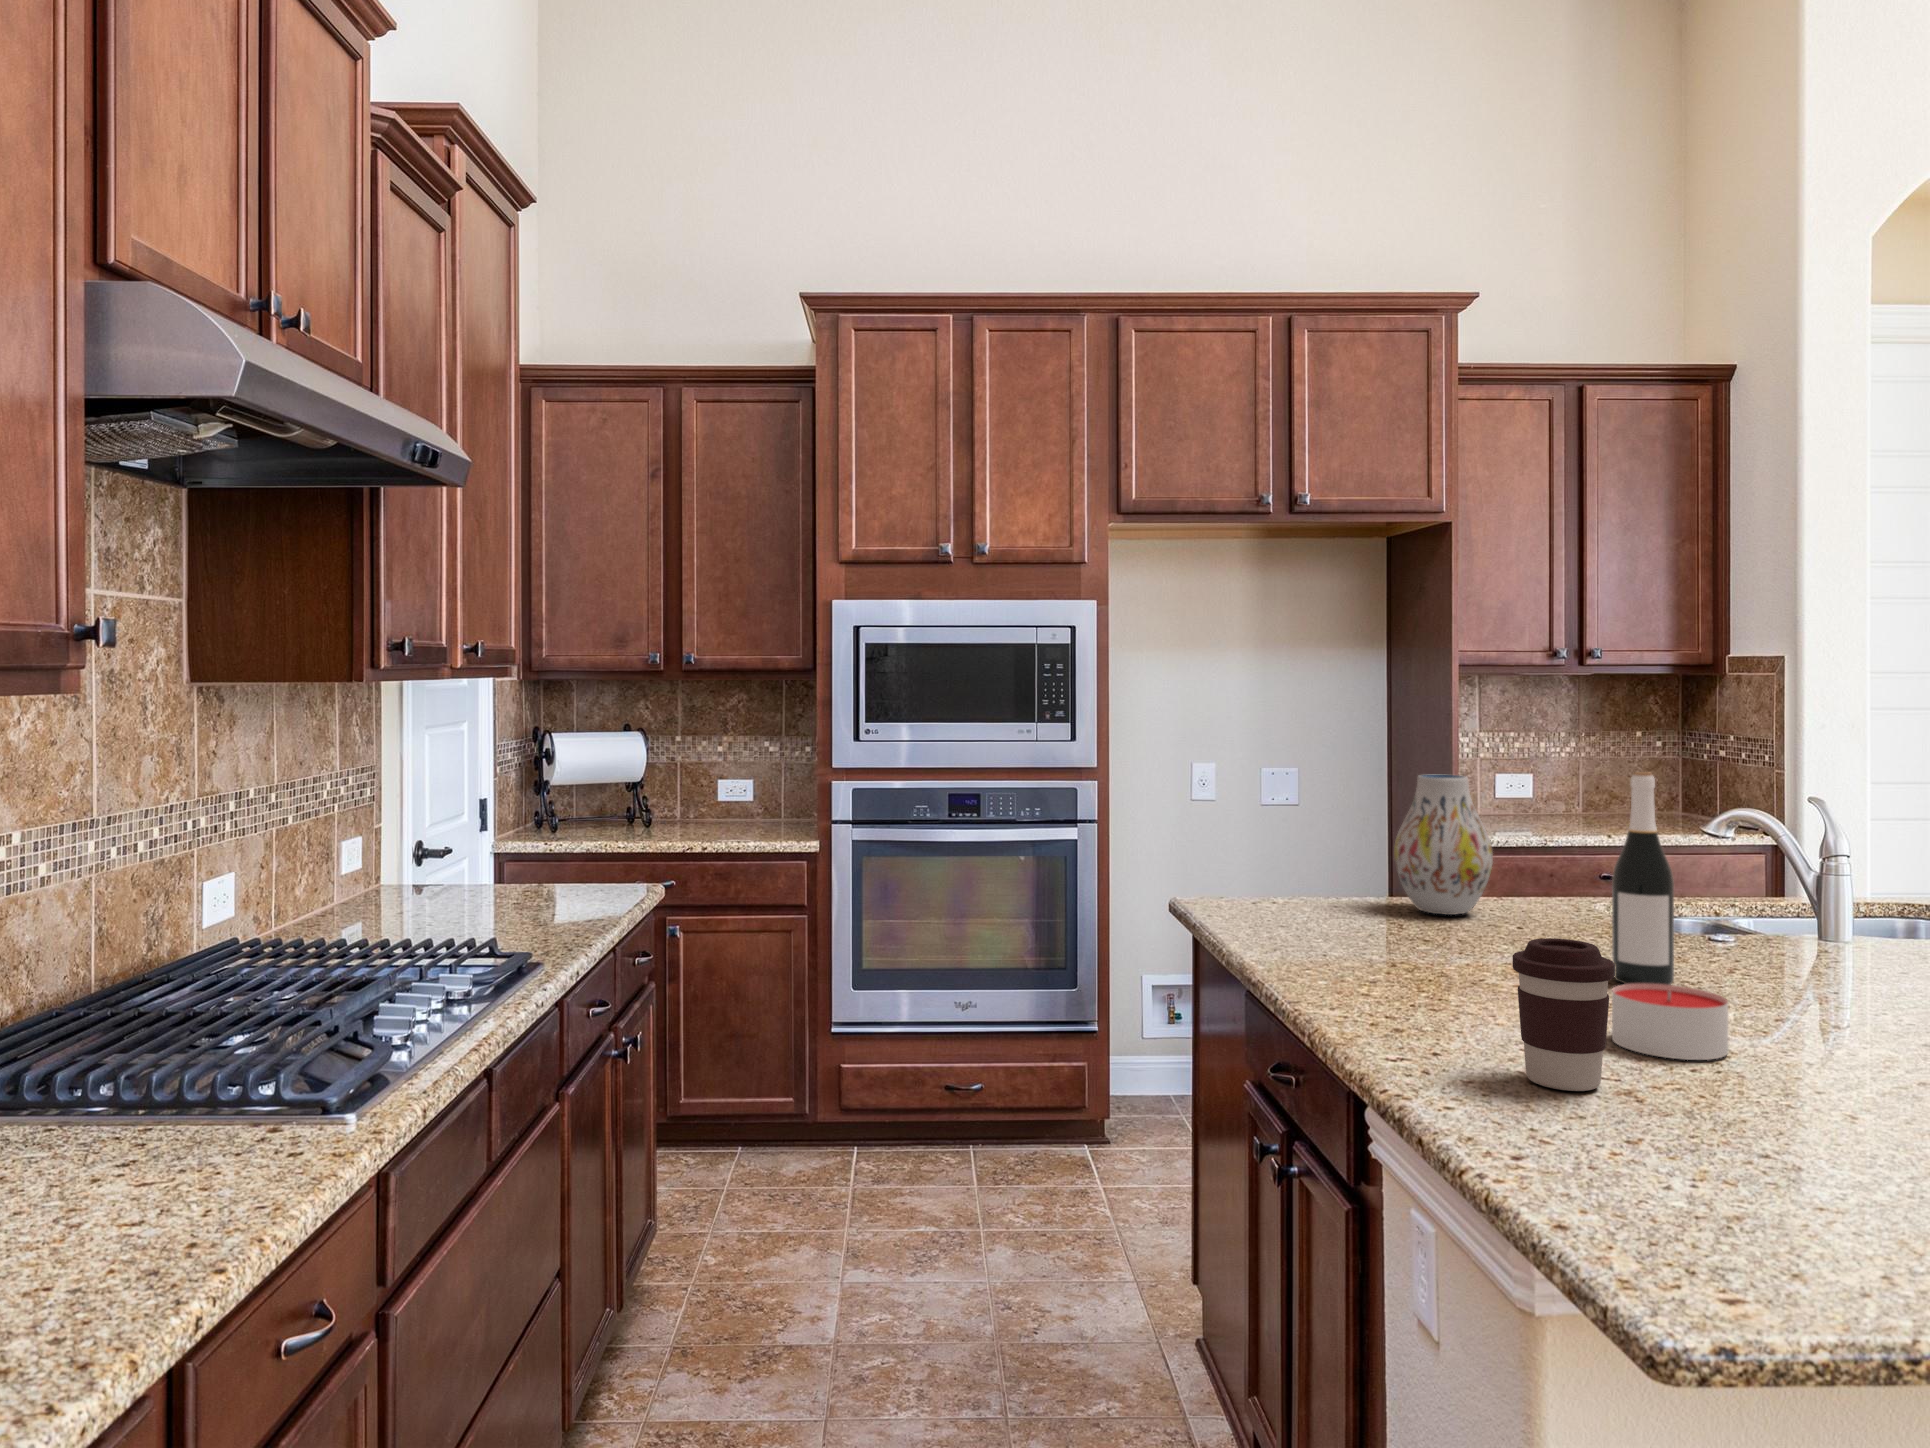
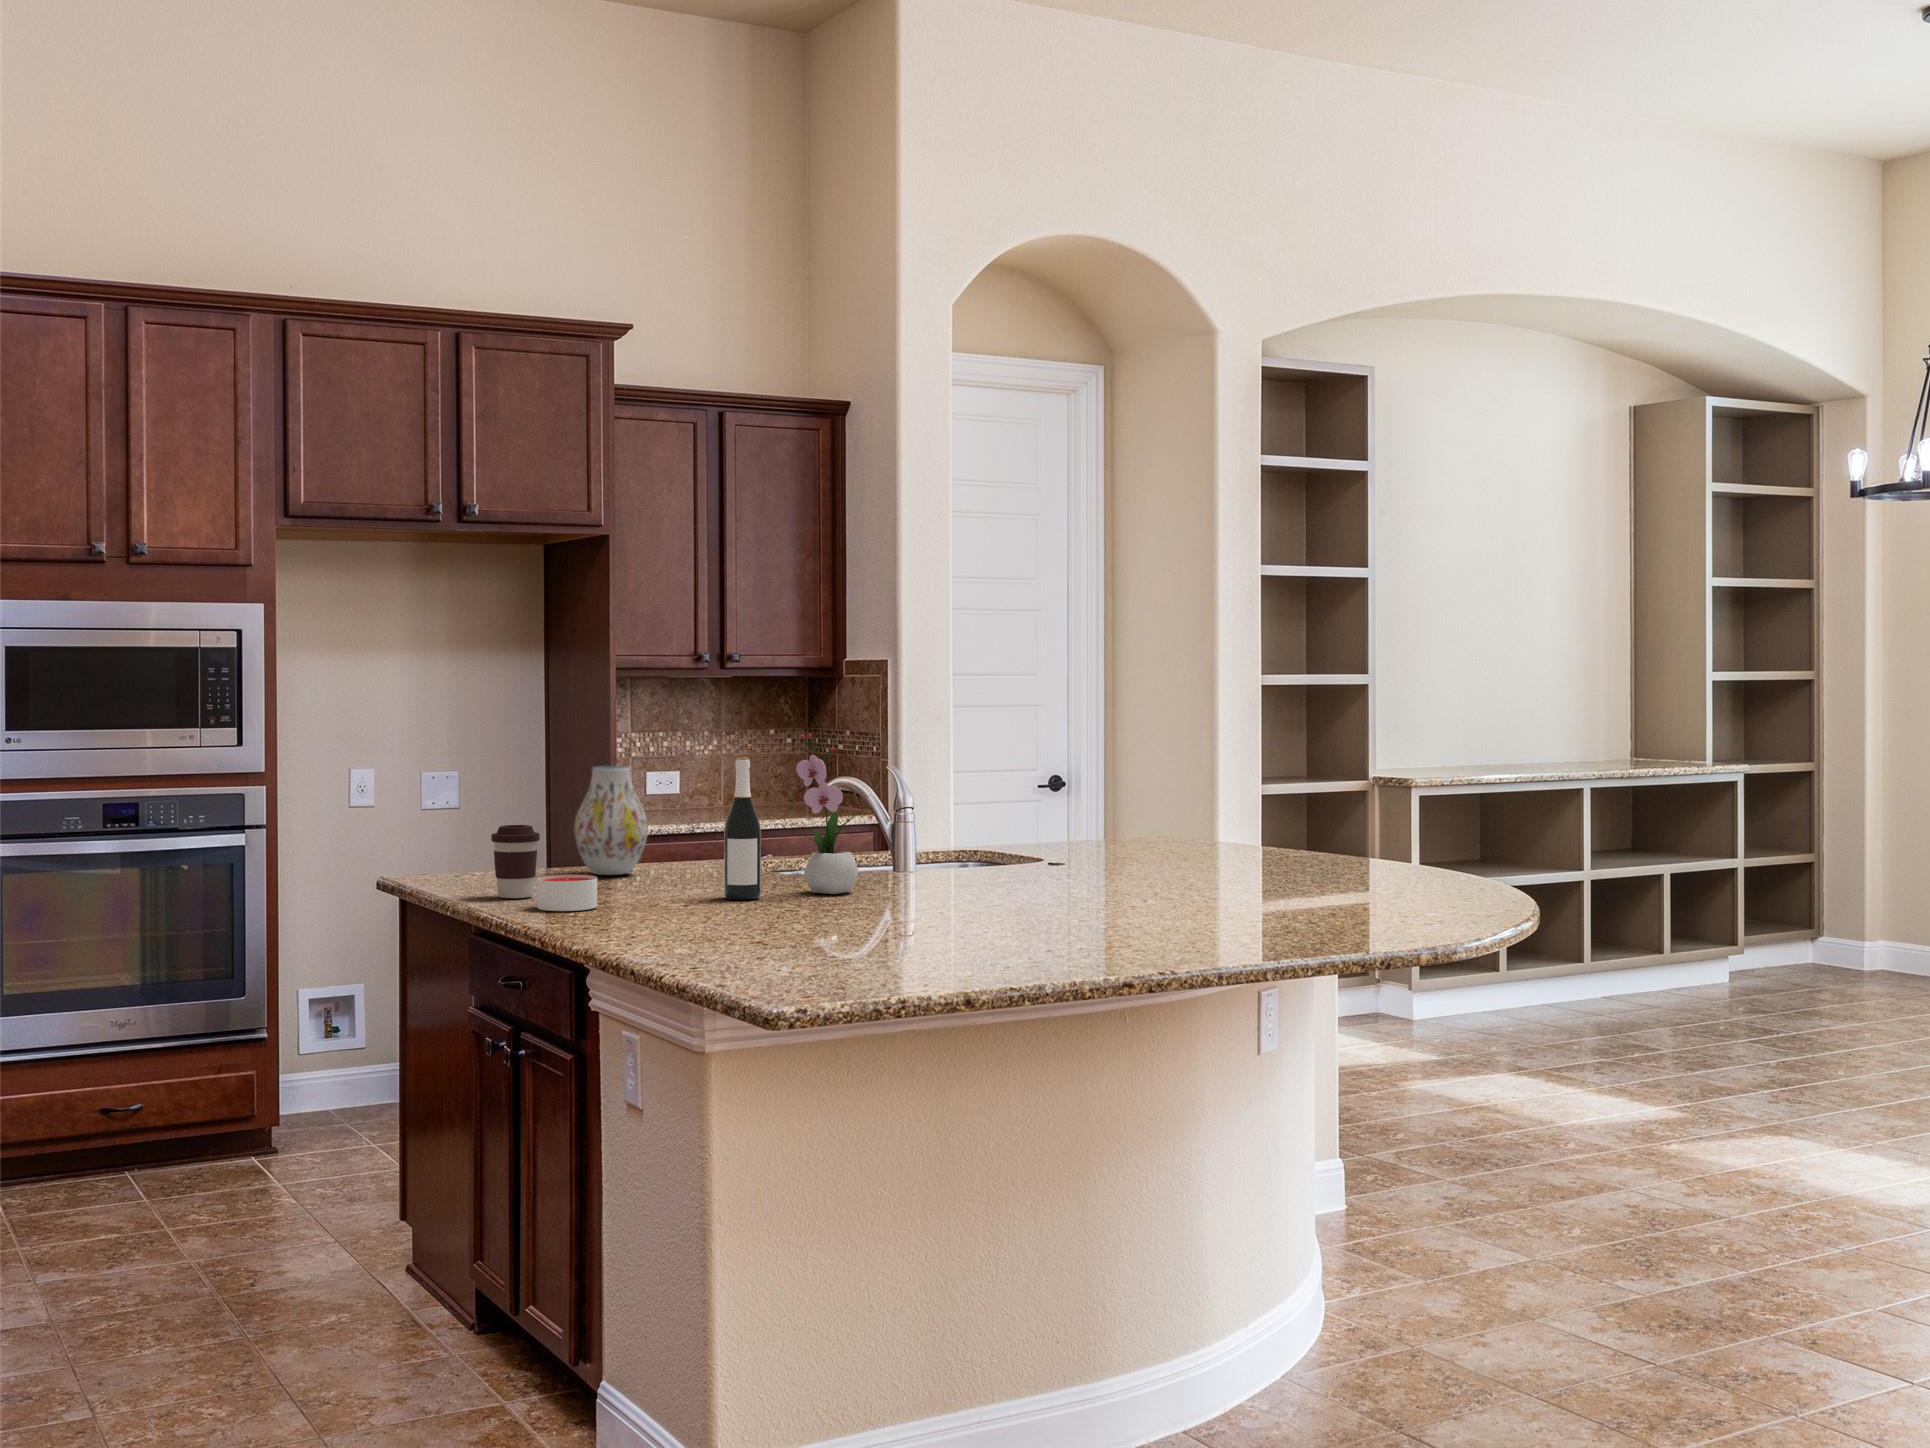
flower arrangement: none [1733,739,1857,989] -> present [796,733,865,894]
coffee cup: present [1512,938,1615,1091] -> present [491,825,540,898]
candle: present [1612,984,1728,1060] -> present [537,875,597,911]

